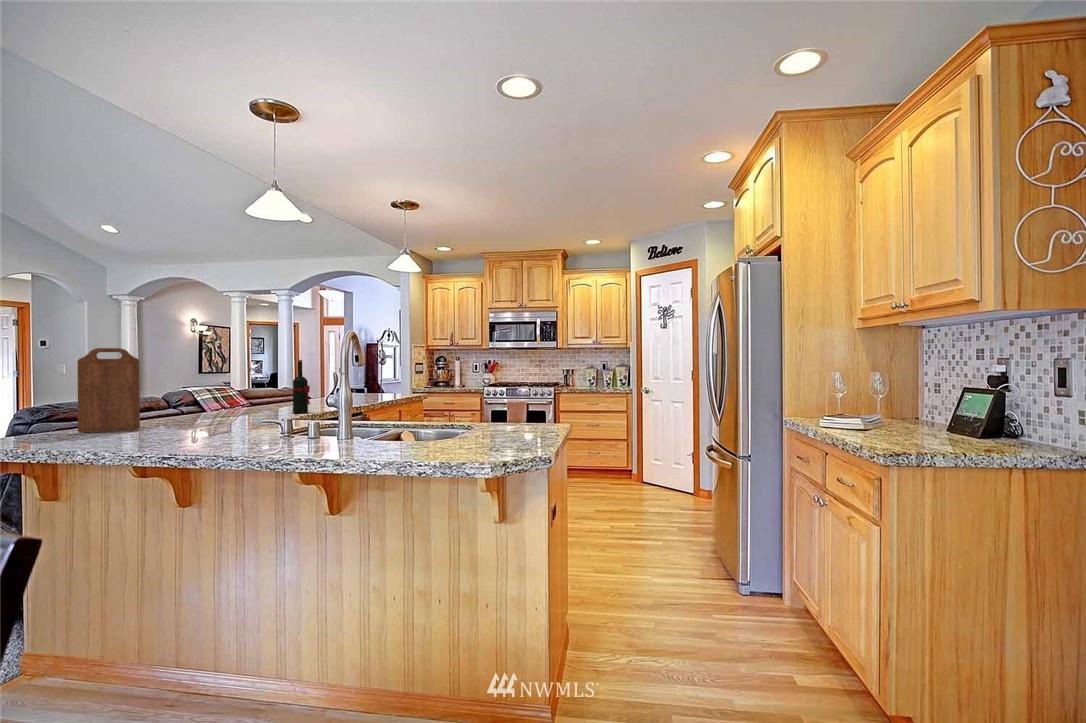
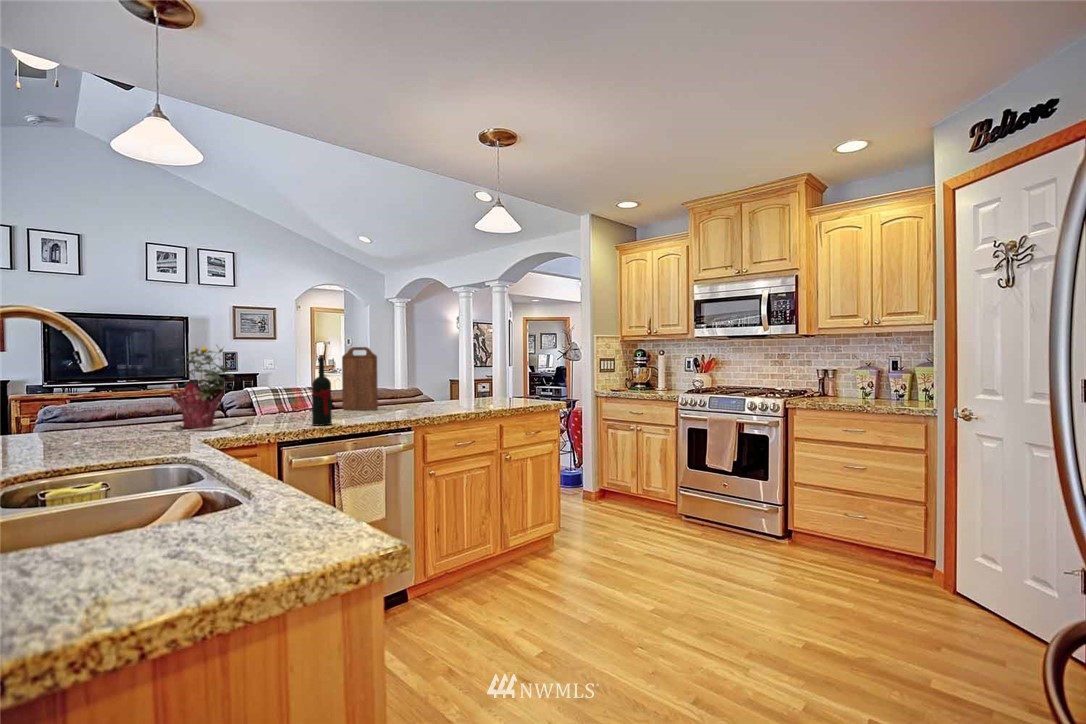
cutting board: present [77,348,140,432] -> present [342,347,378,410]
potted plant: none [161,350,229,424] -> present [151,347,247,431]

